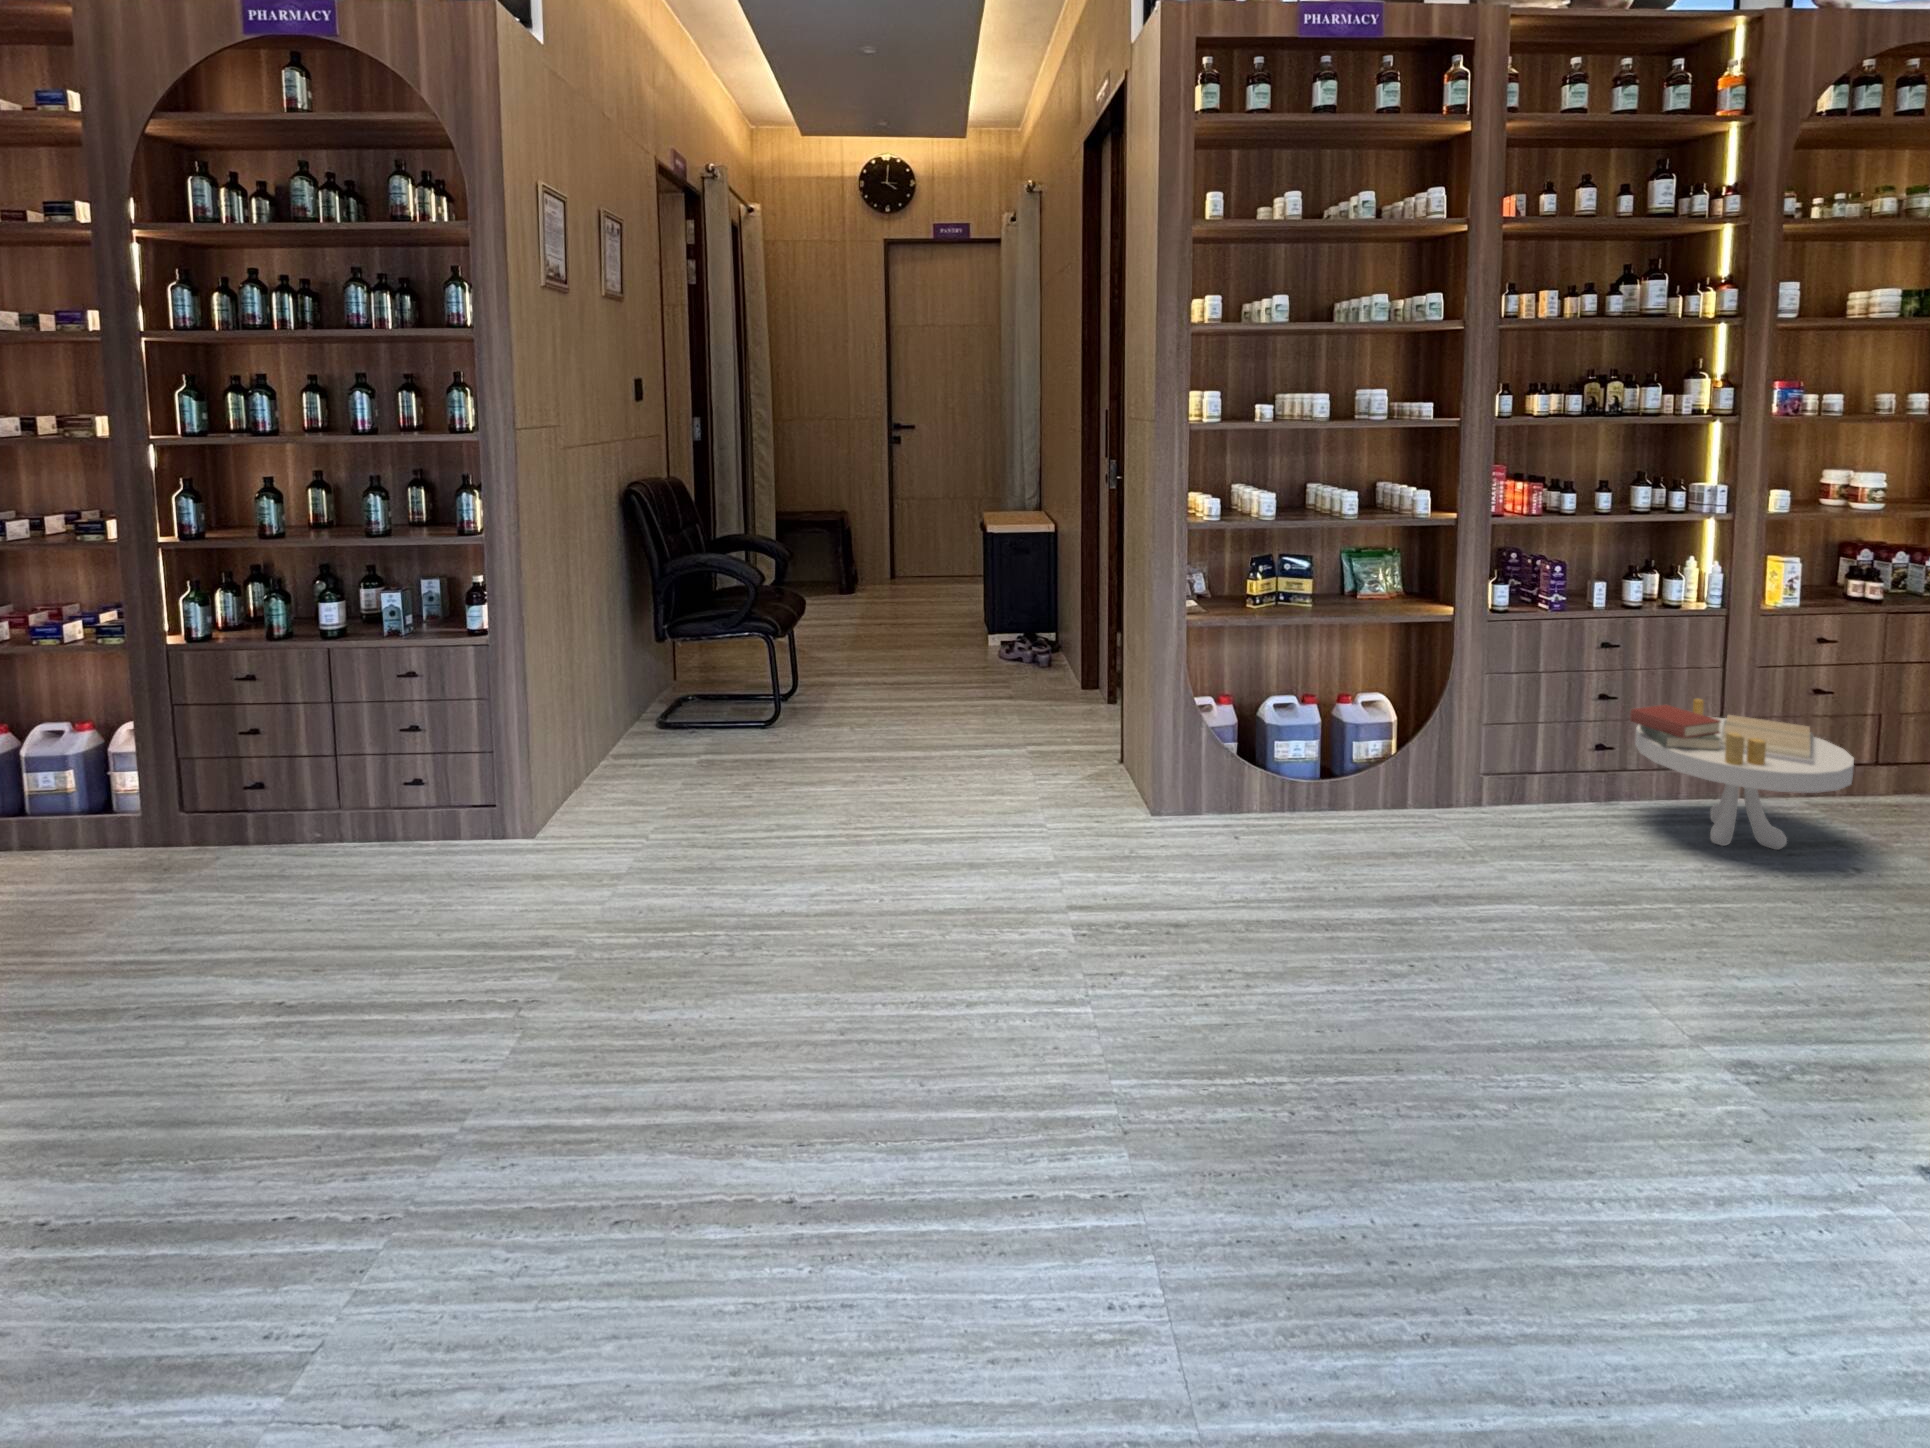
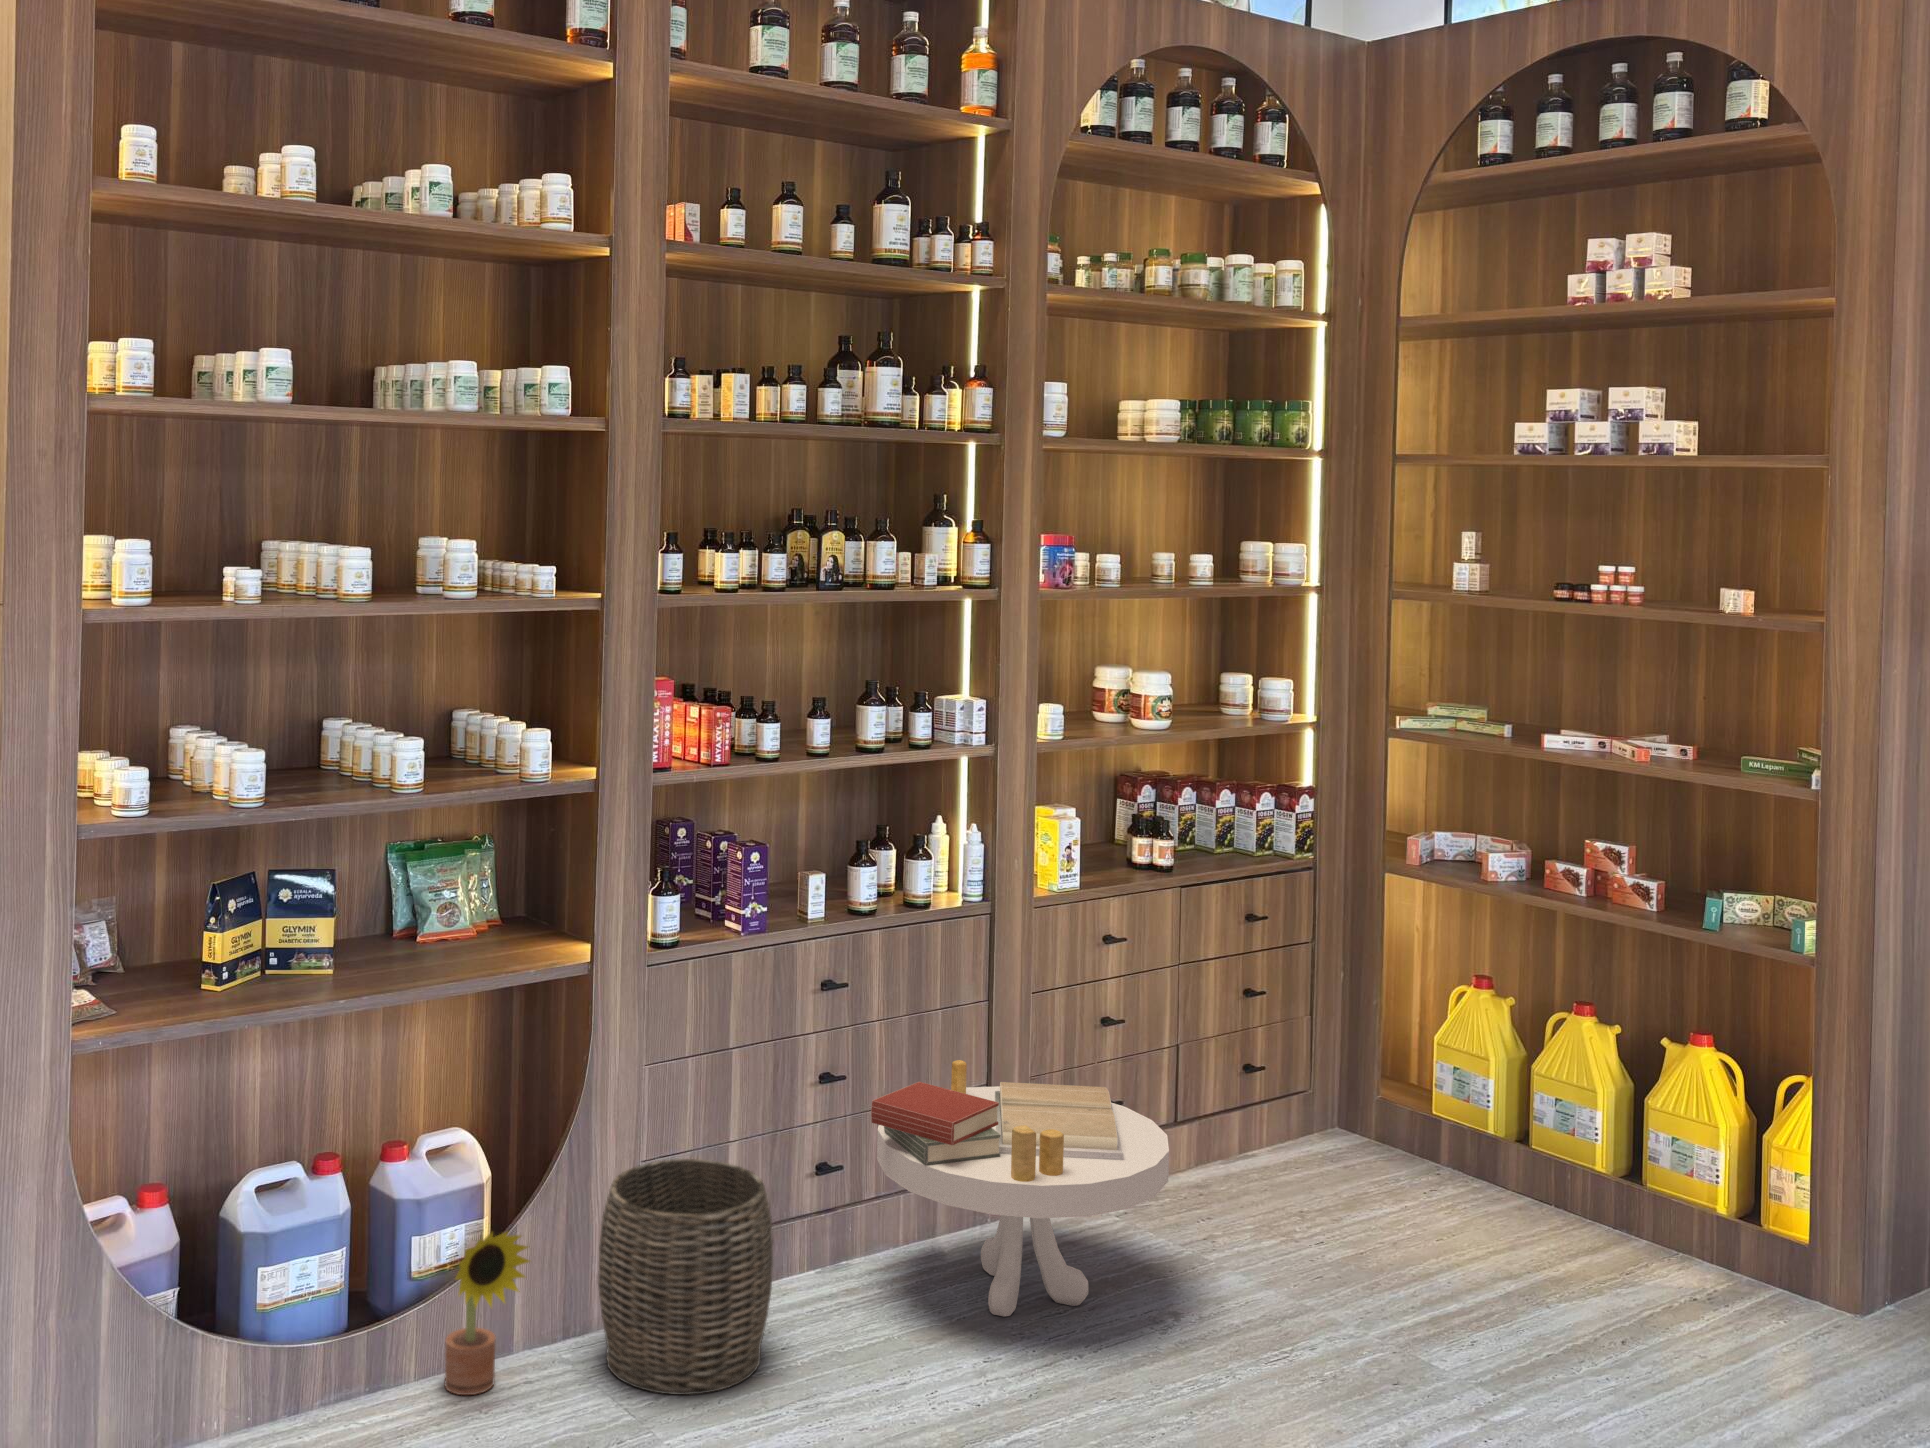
woven basket: none [1455,724,1560,844] -> present [598,1159,773,1395]
decorative plant: none [1369,740,1416,820] -> present [445,1232,530,1395]

